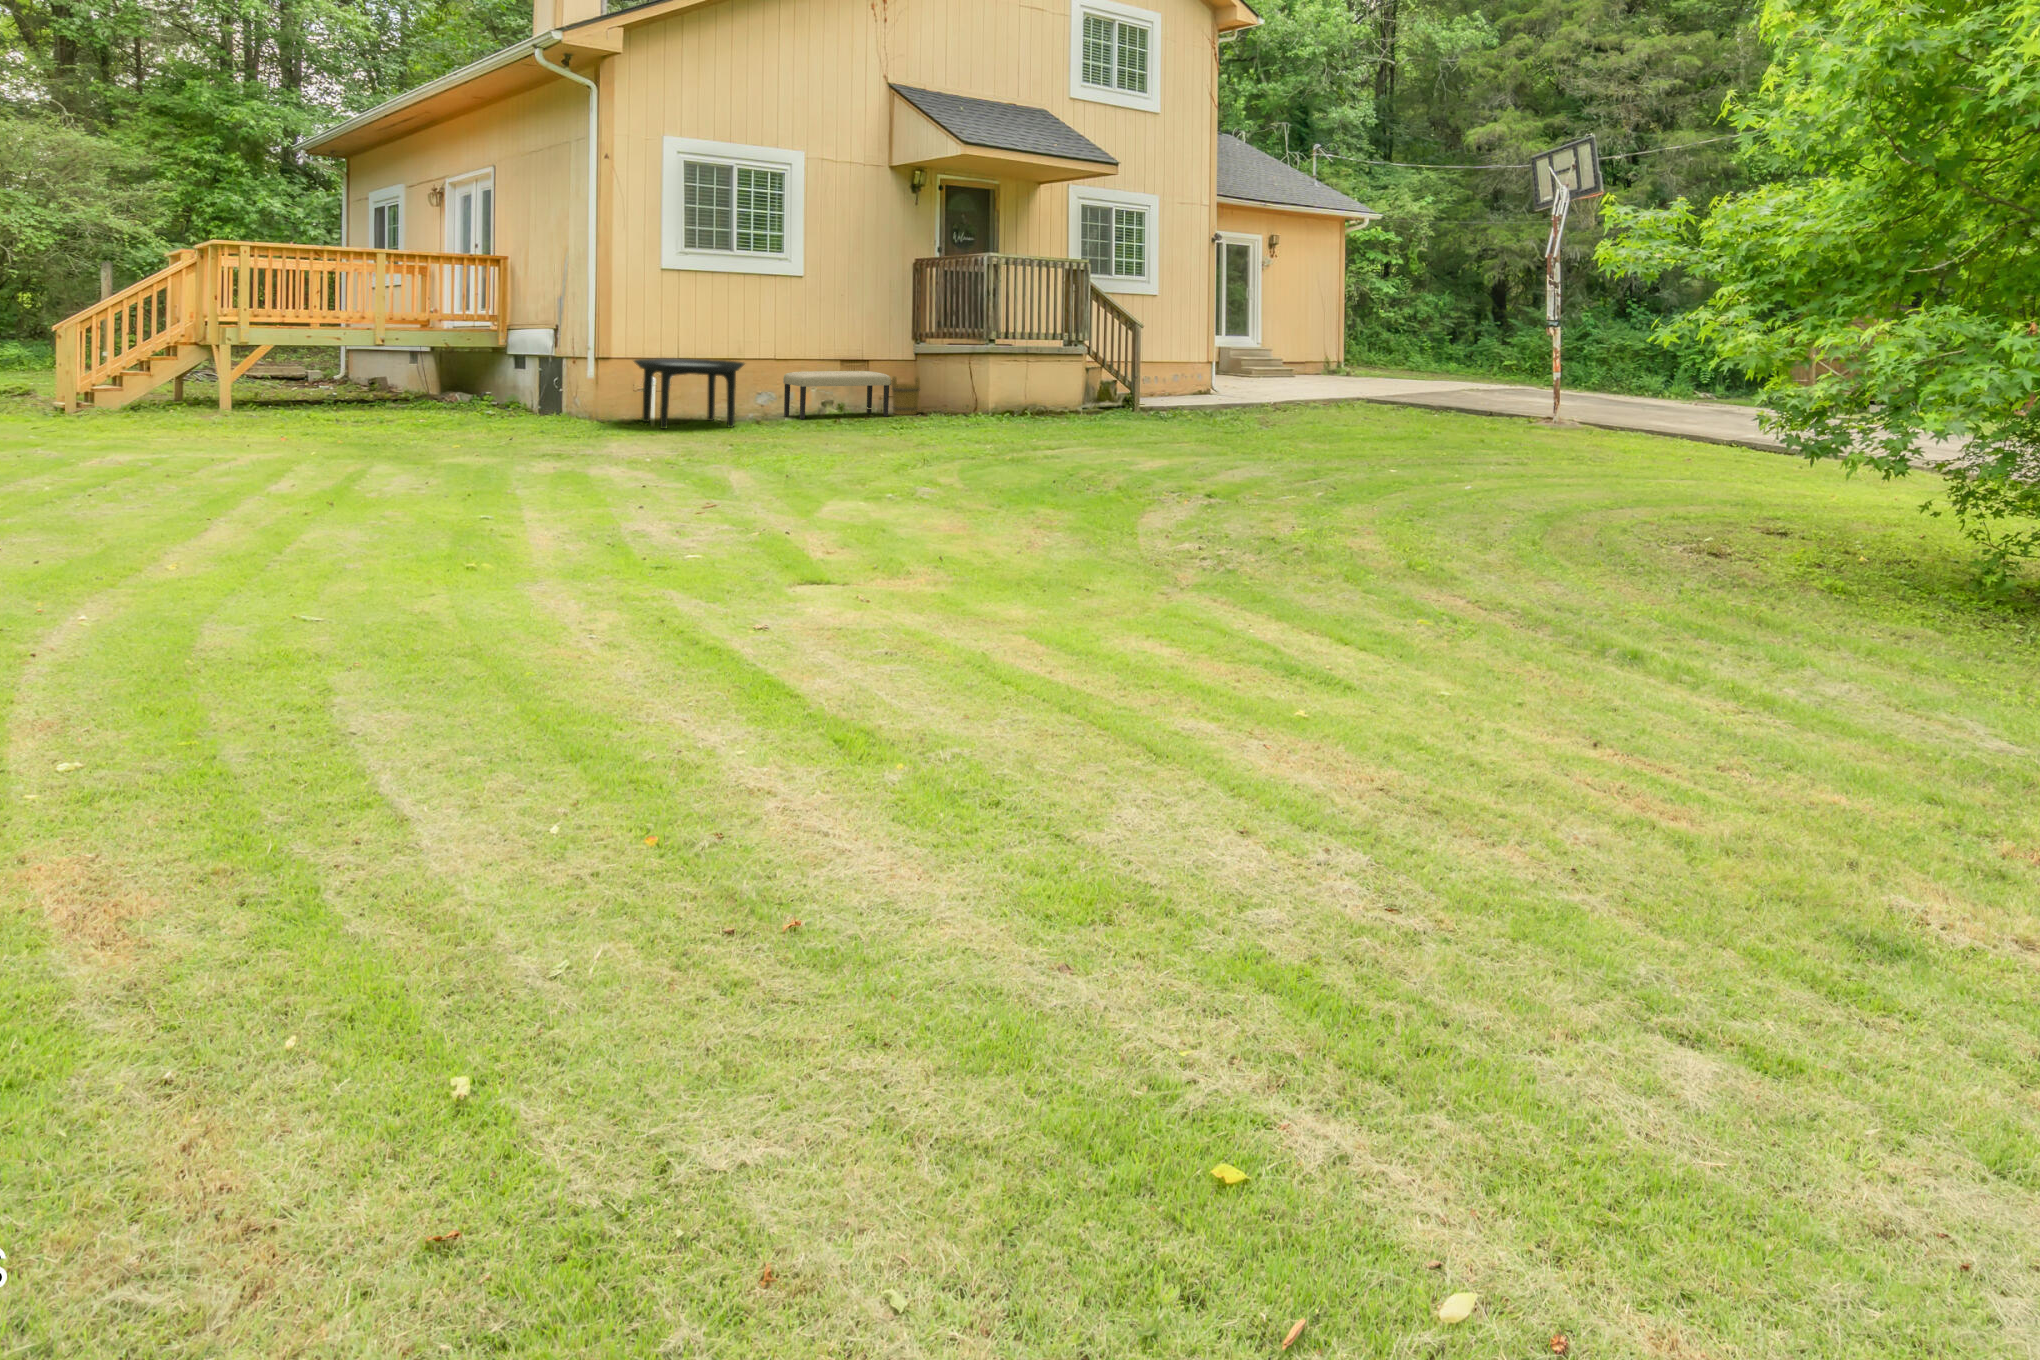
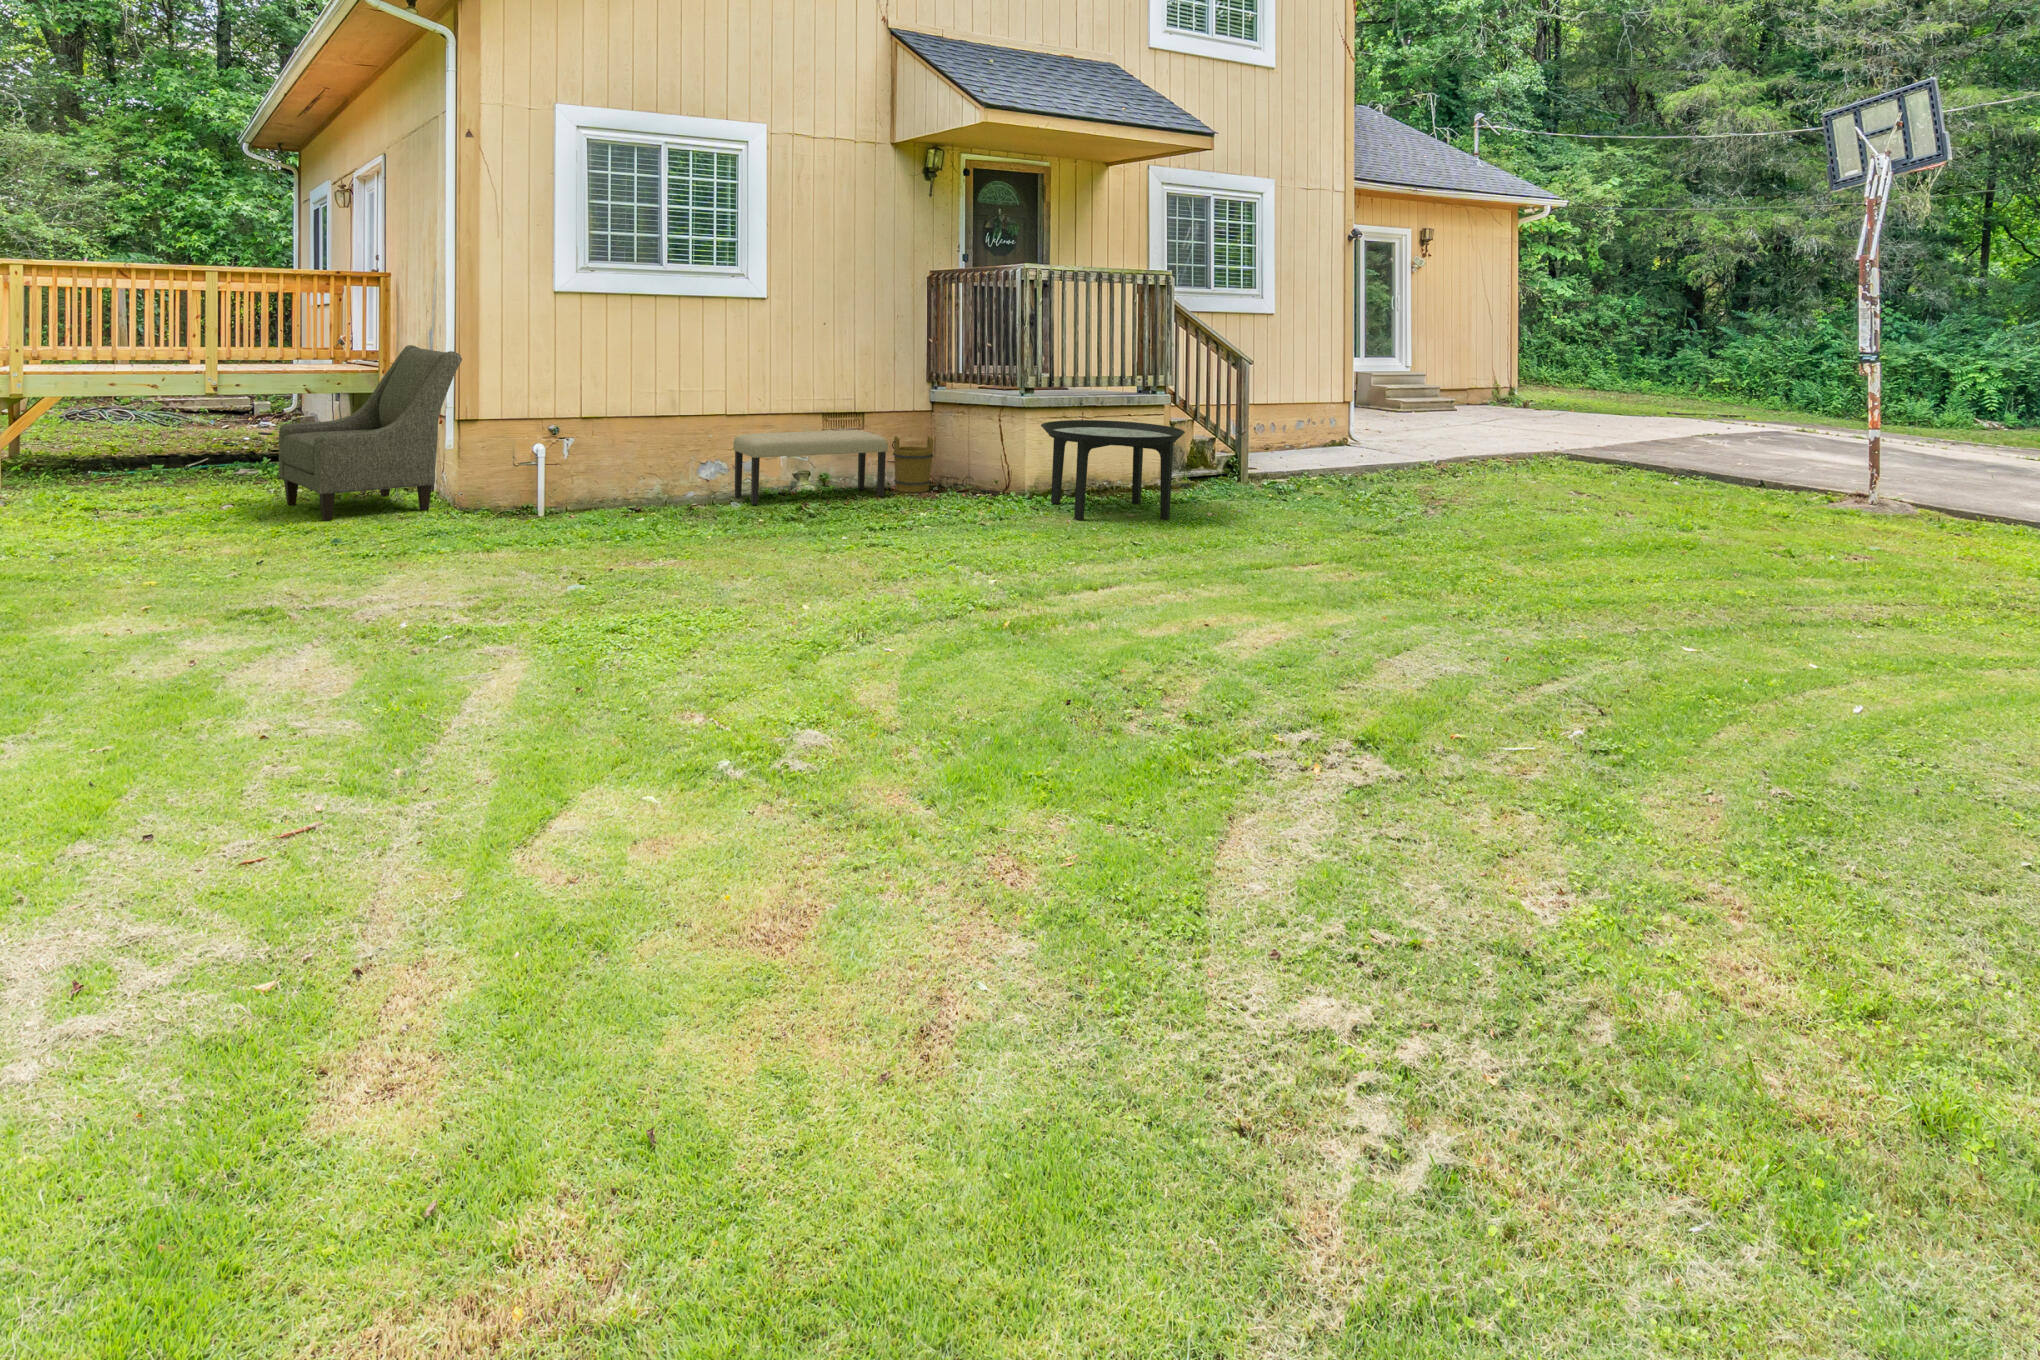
chair: none [471,308,602,425] -> present [279,345,462,521]
round table: present [634,358,744,429] -> present [1041,420,1185,520]

